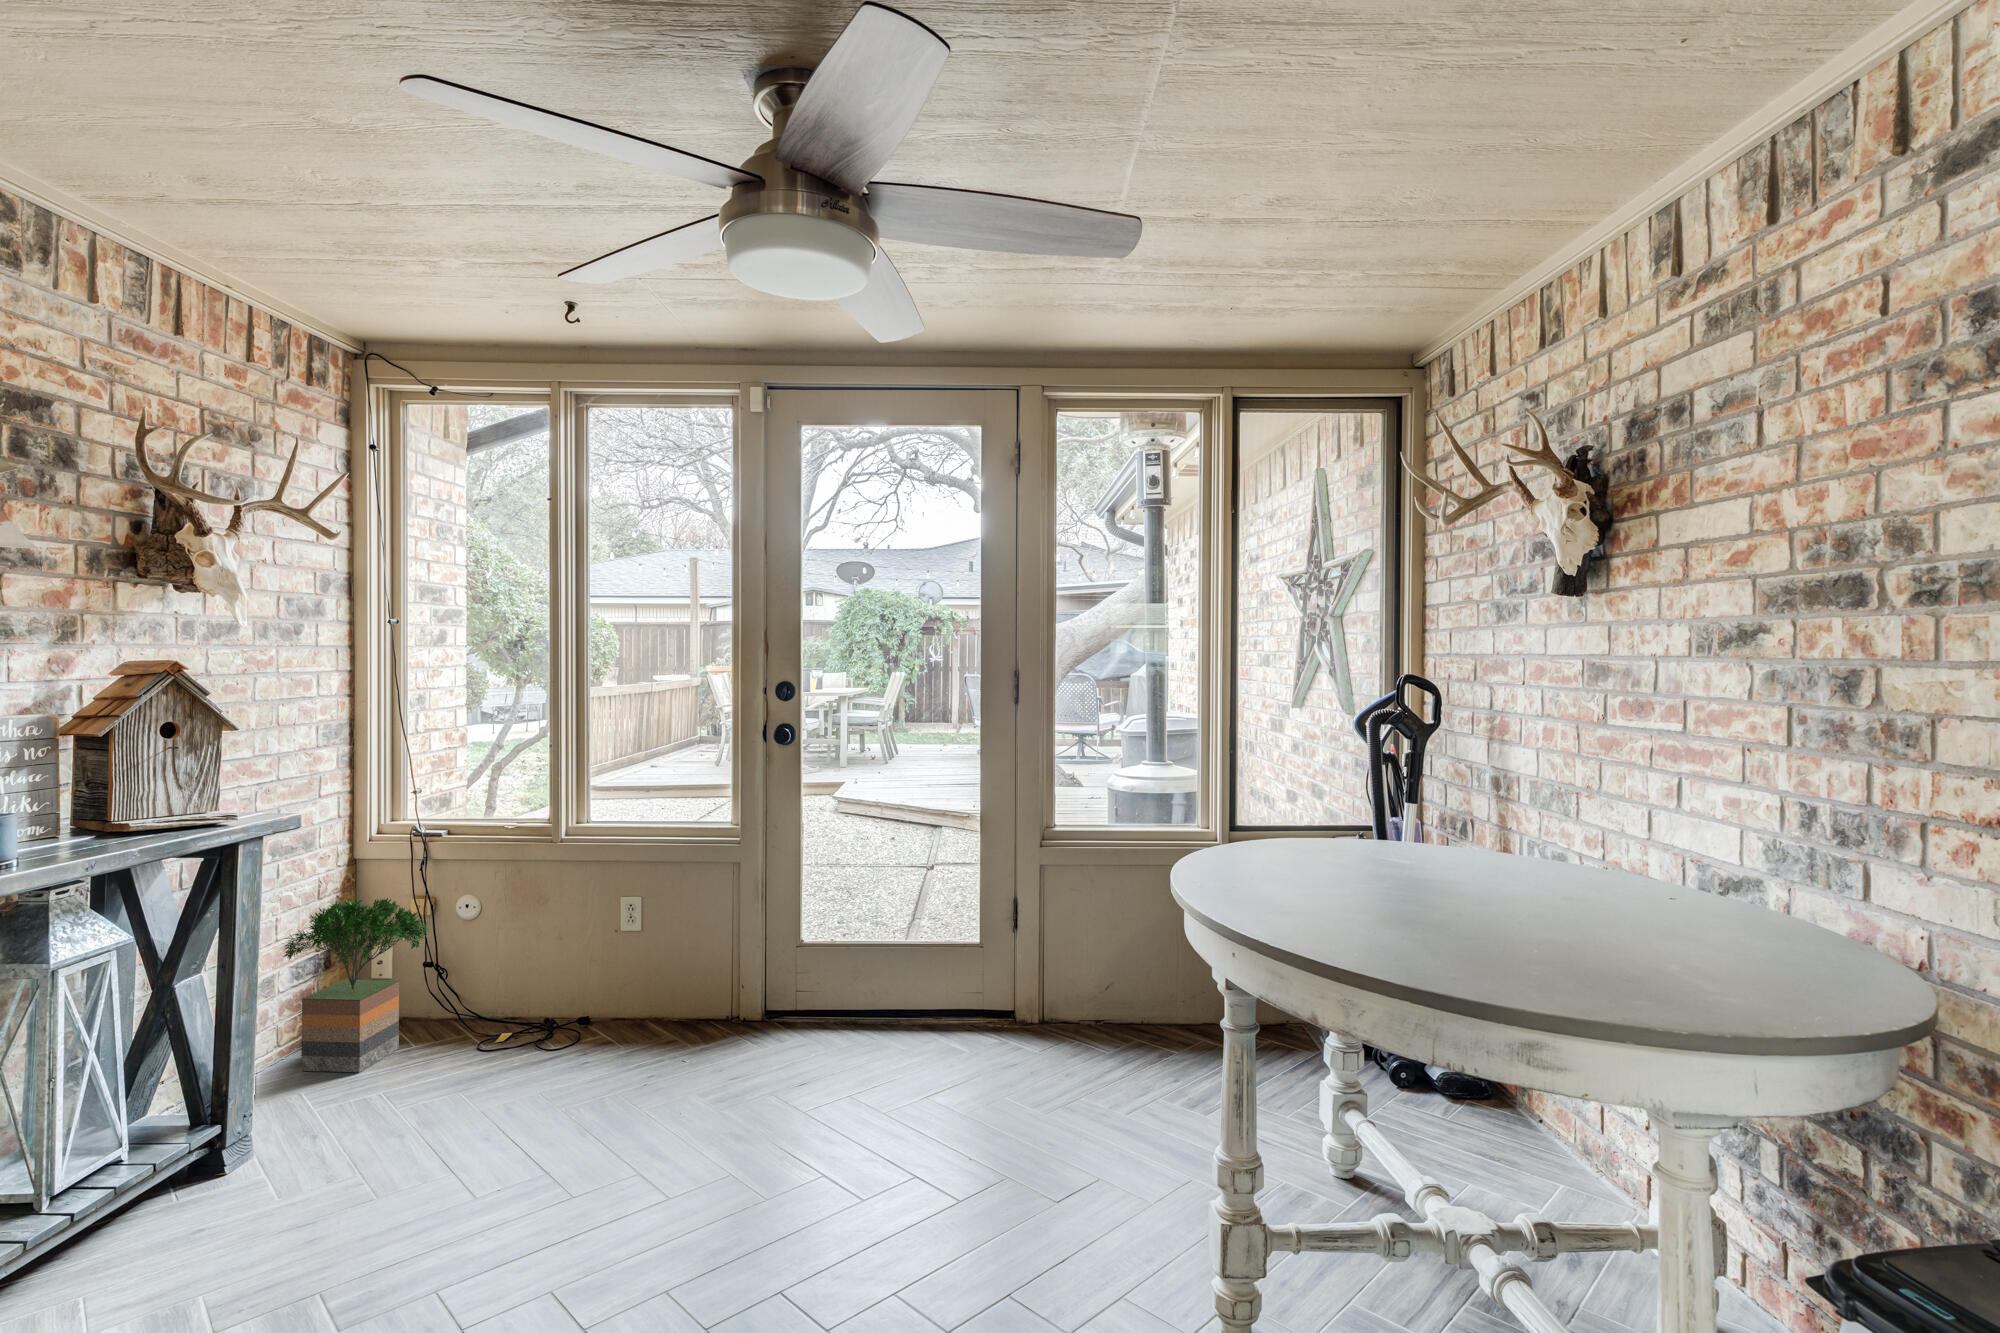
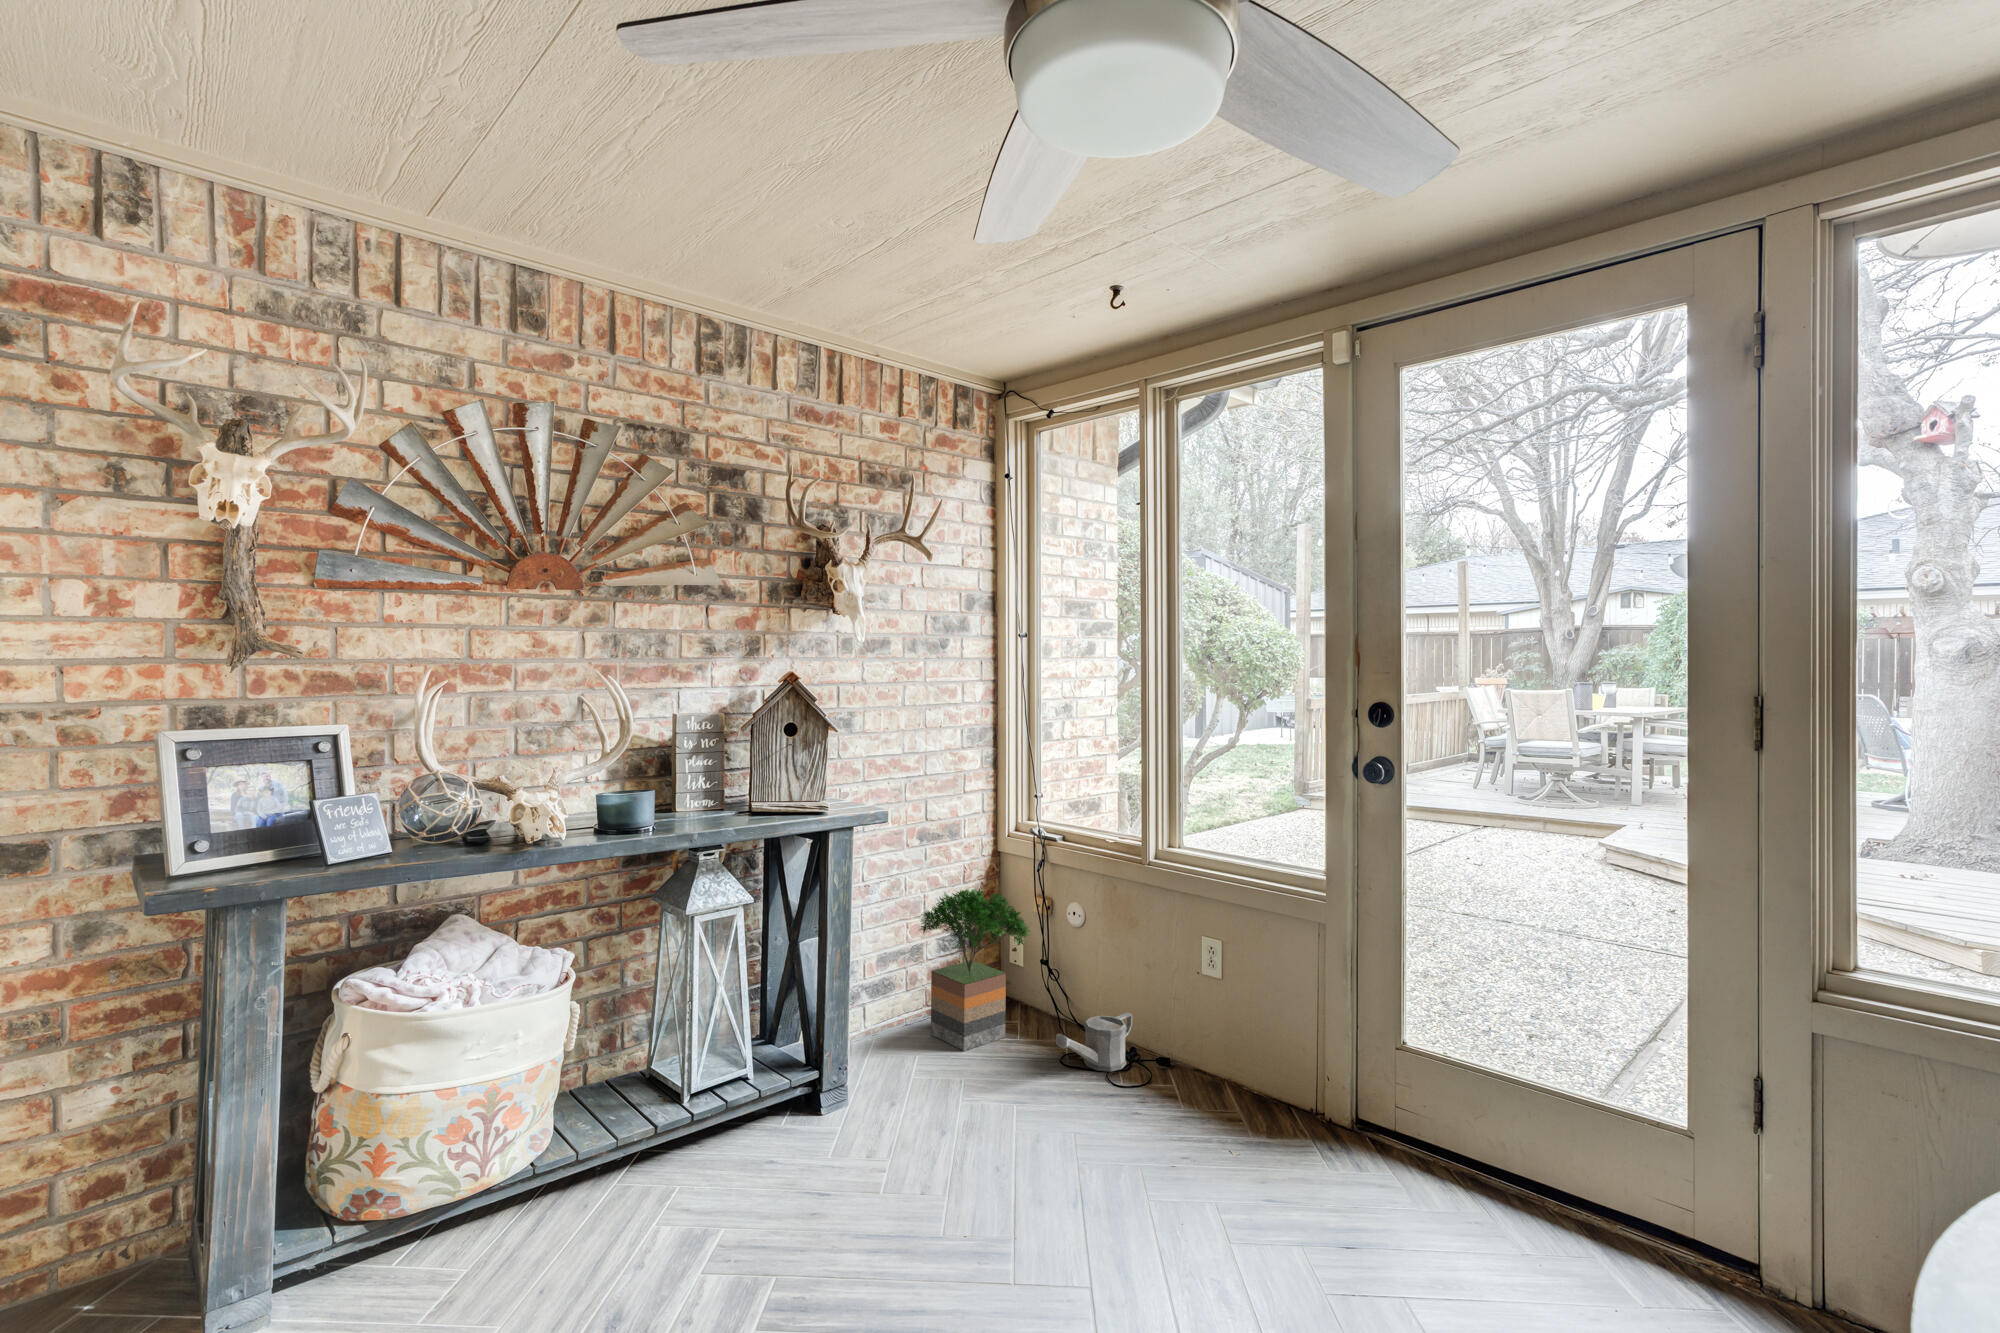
watering can: none [488,988,548,1046] -> present [1056,1013,1132,1072]

